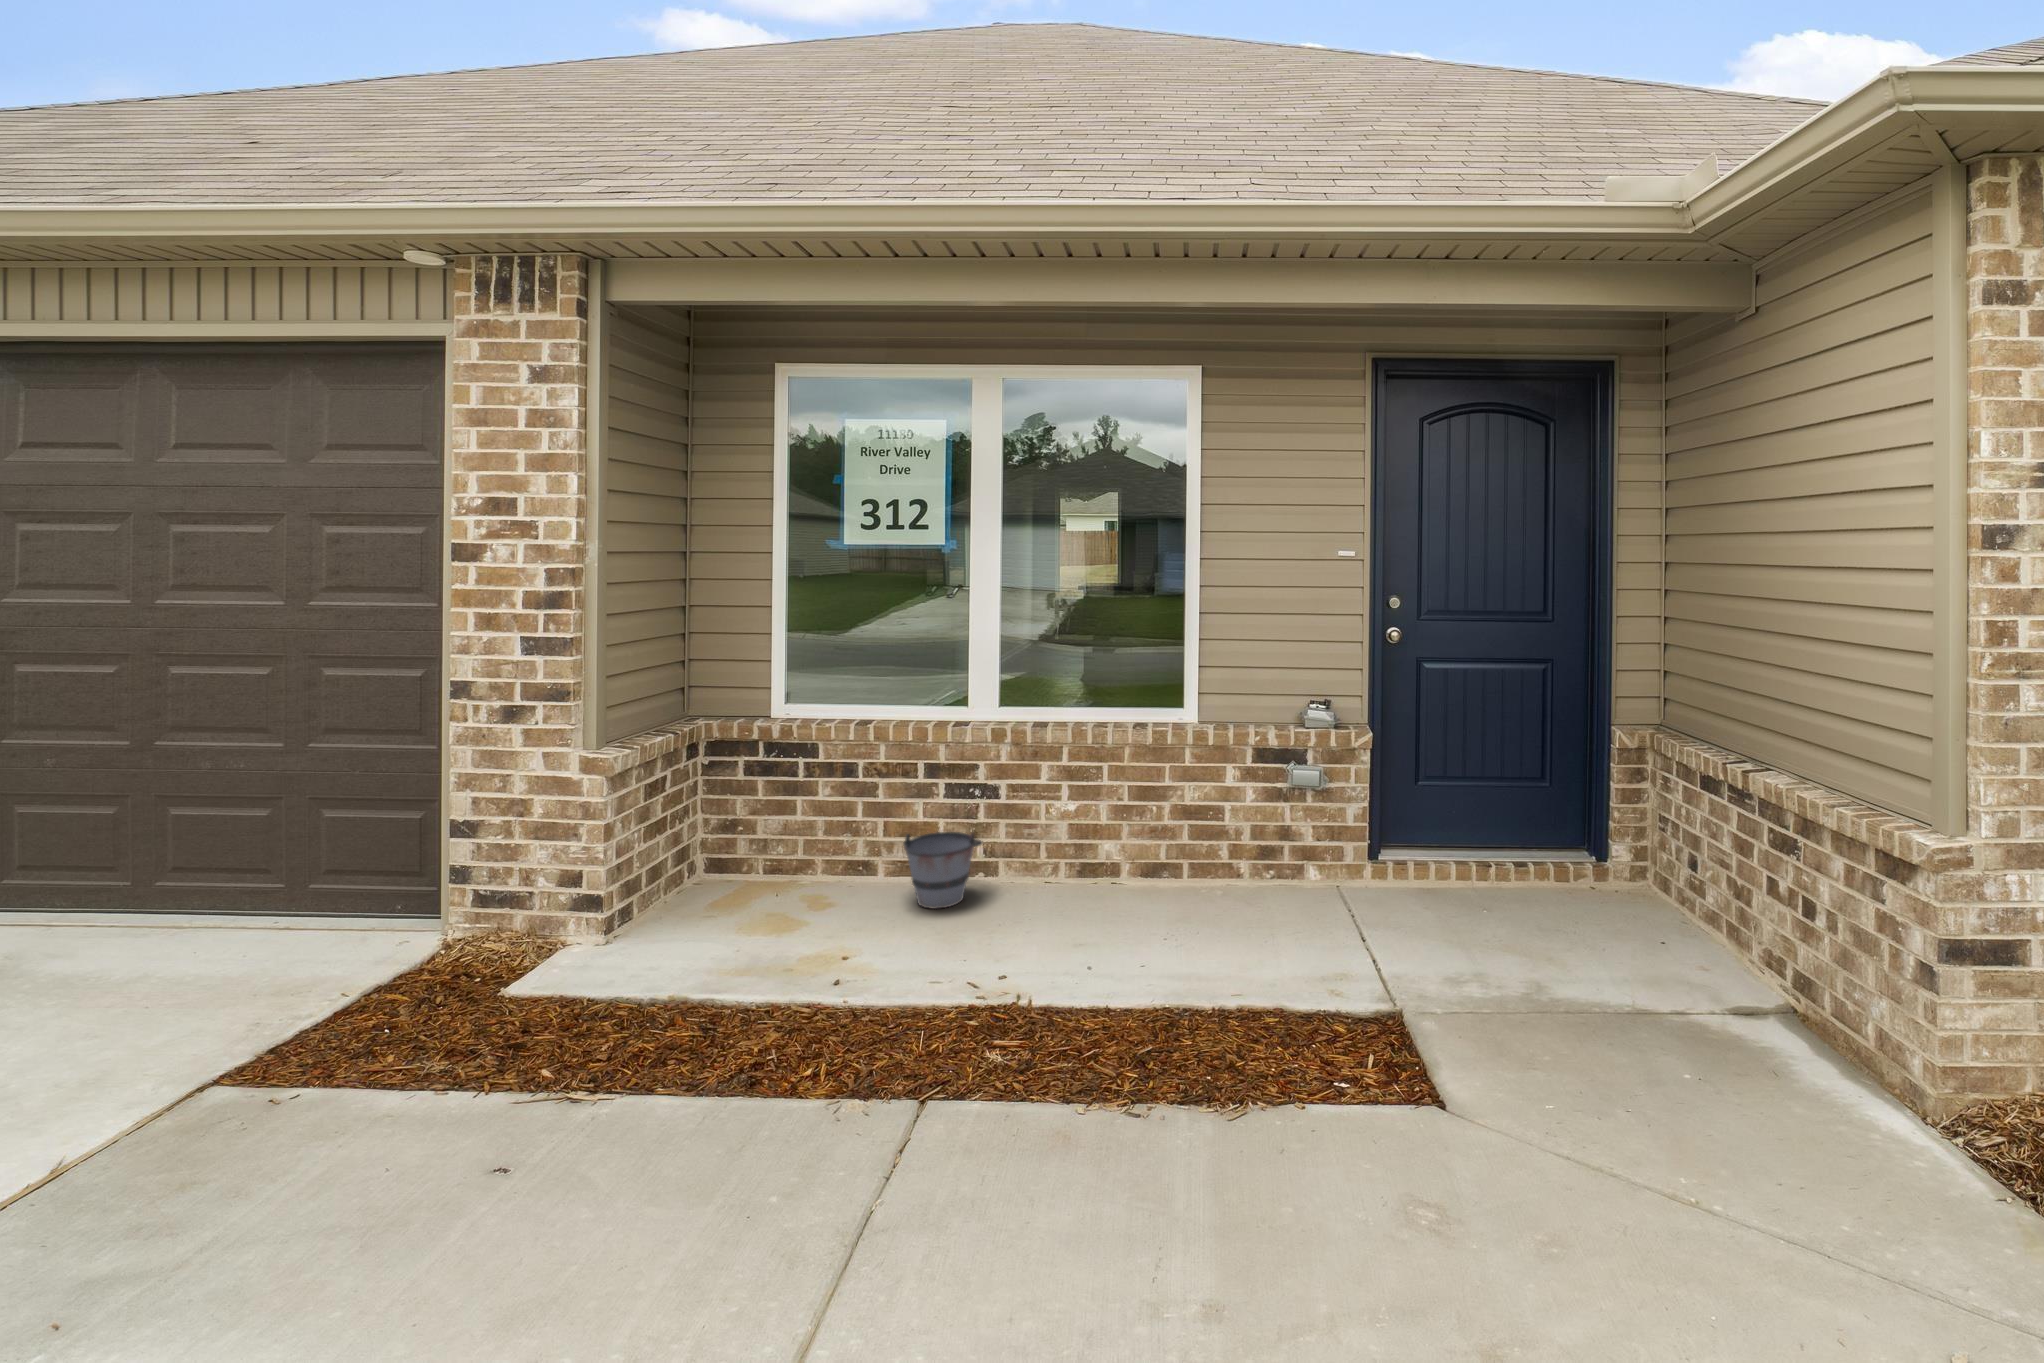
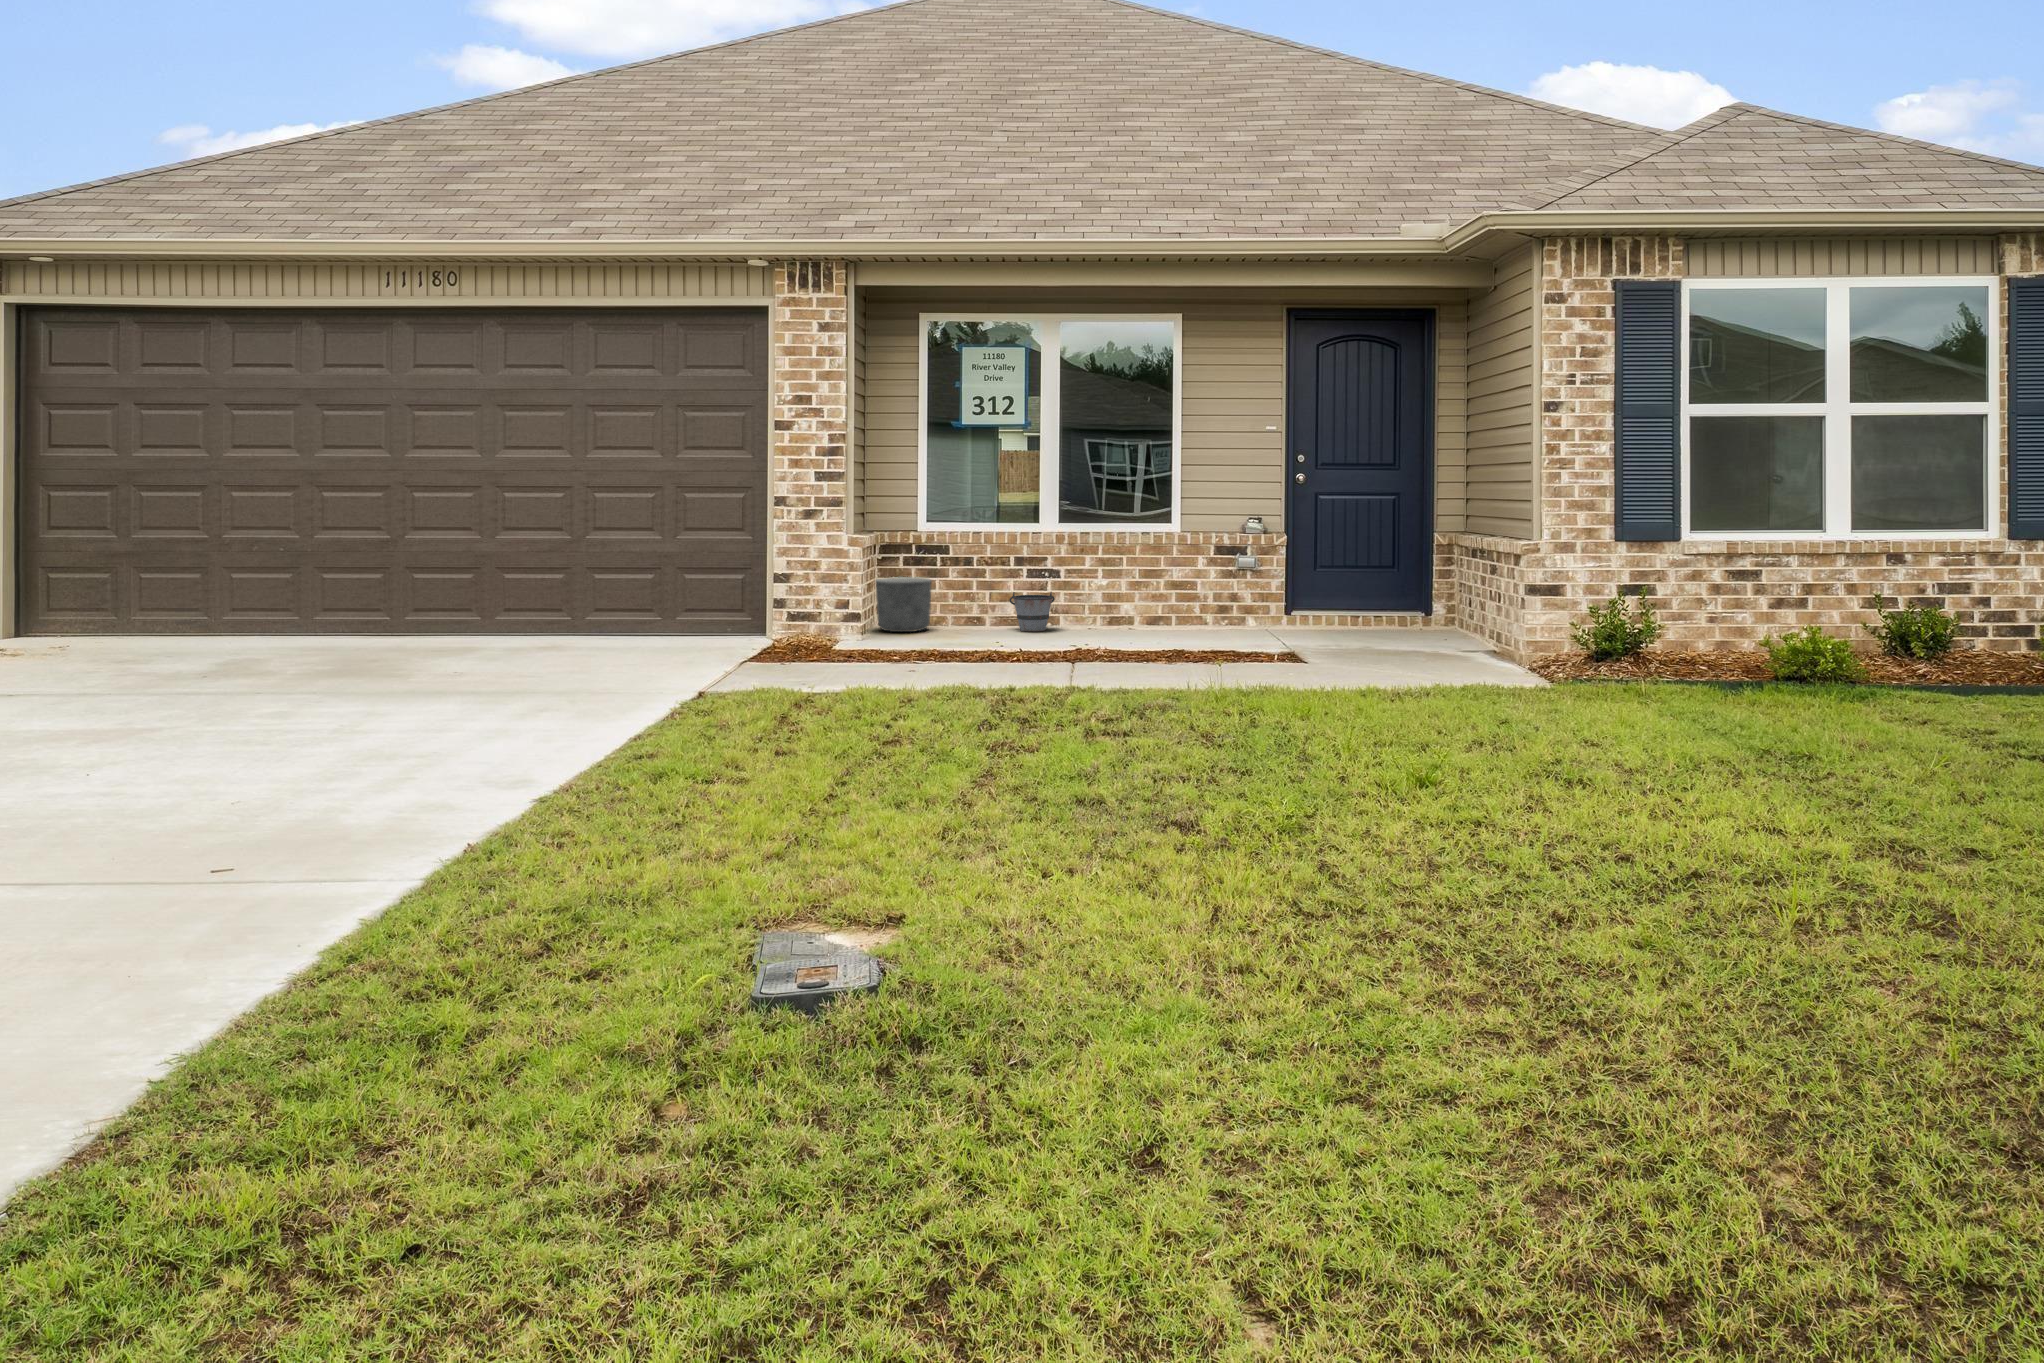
planter: none [664,798,772,912] -> present [876,577,932,632]

